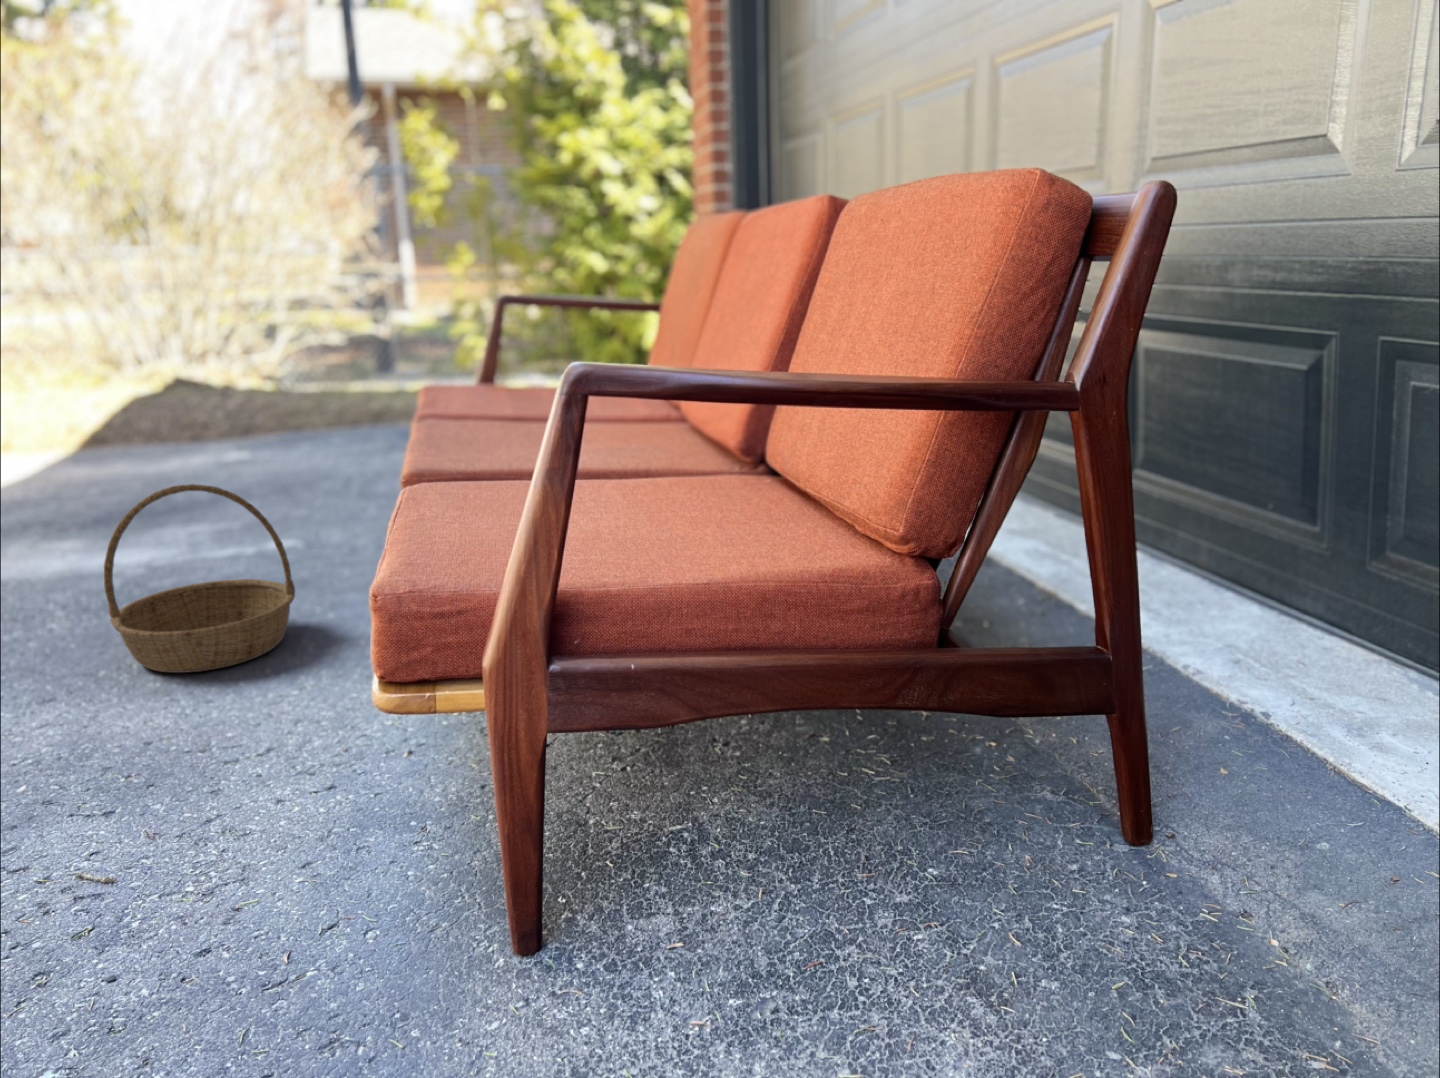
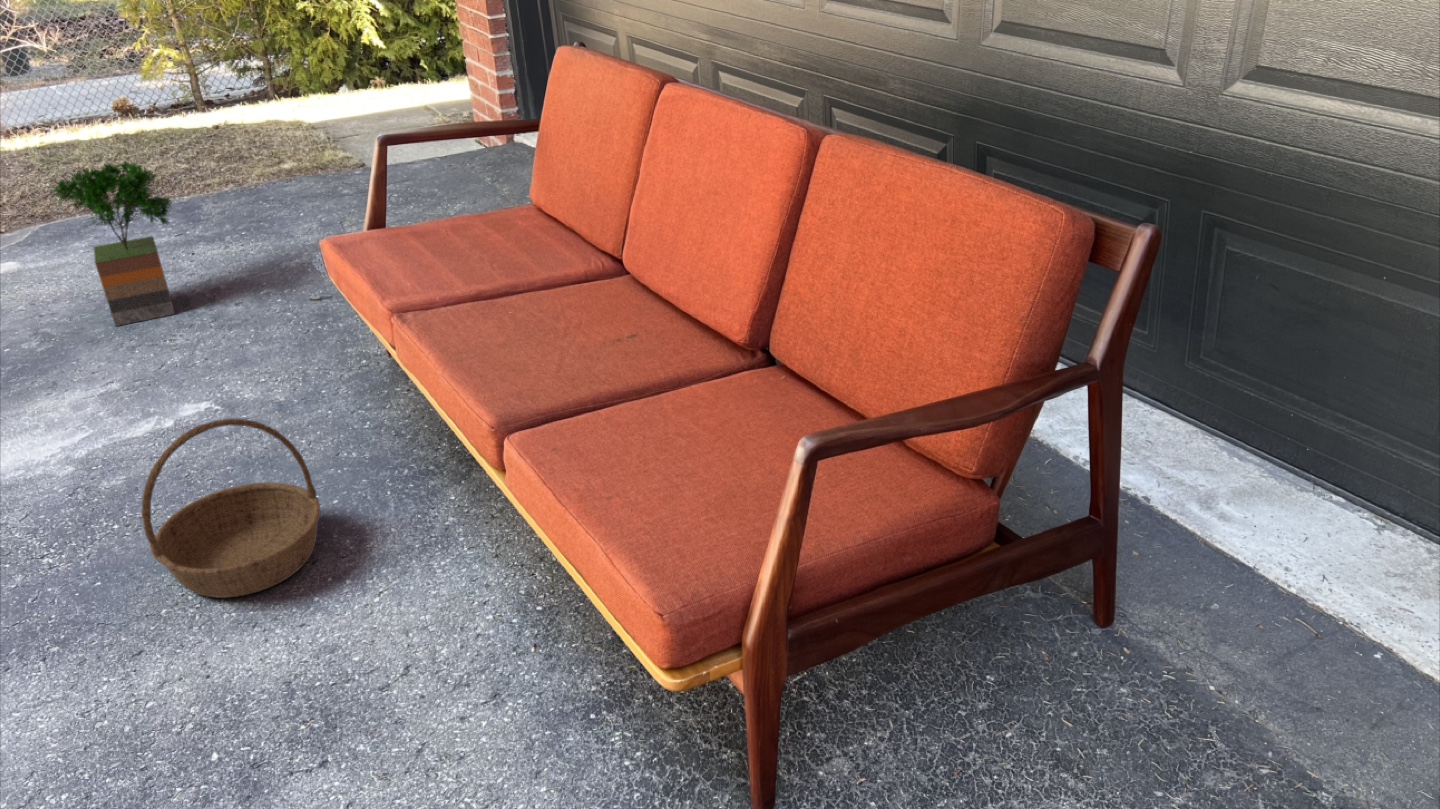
potted tree: none [242,338,348,489] -> present [53,161,175,326]

